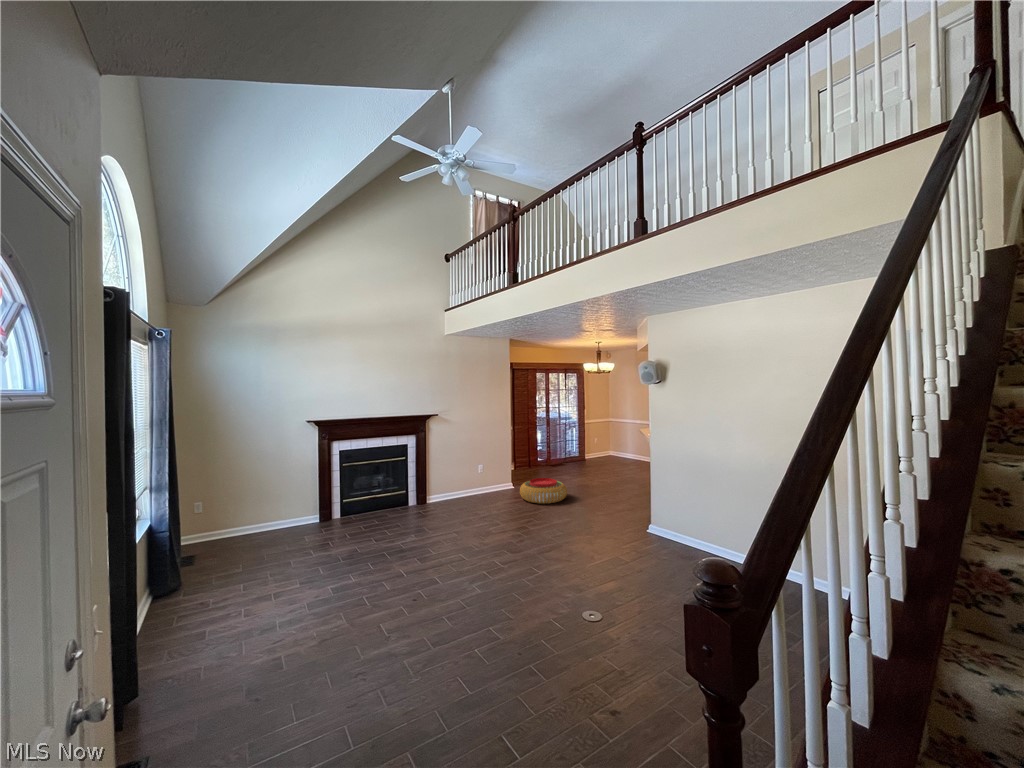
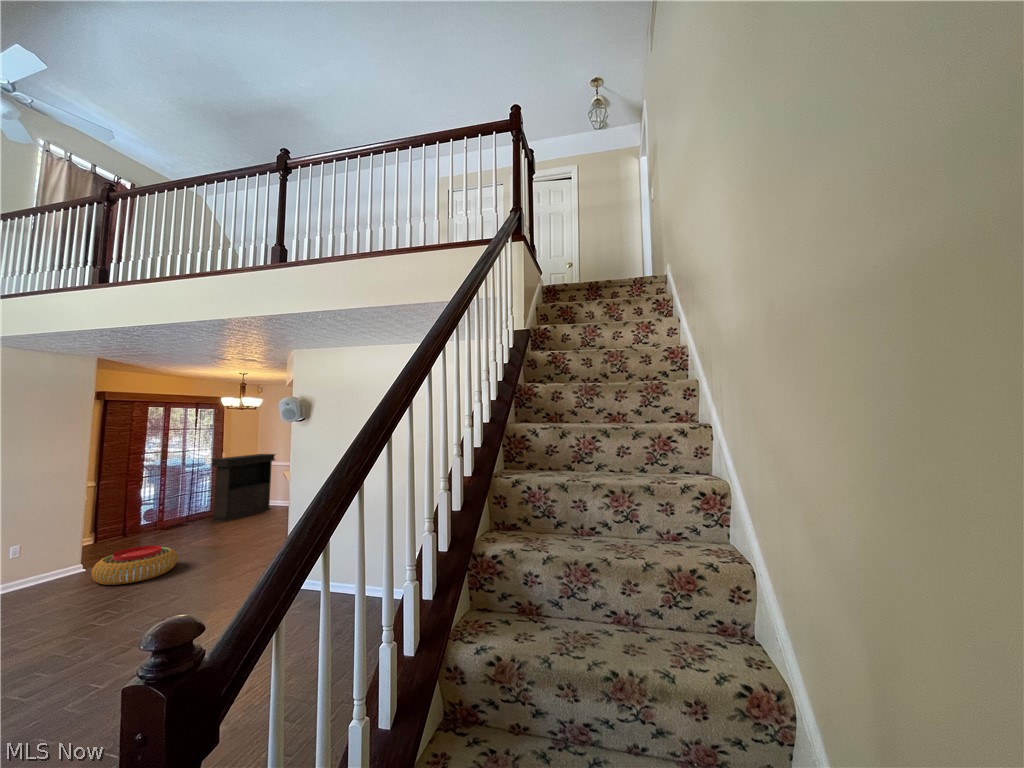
console table: none [579,412,625,467] -> present [211,454,275,522]

